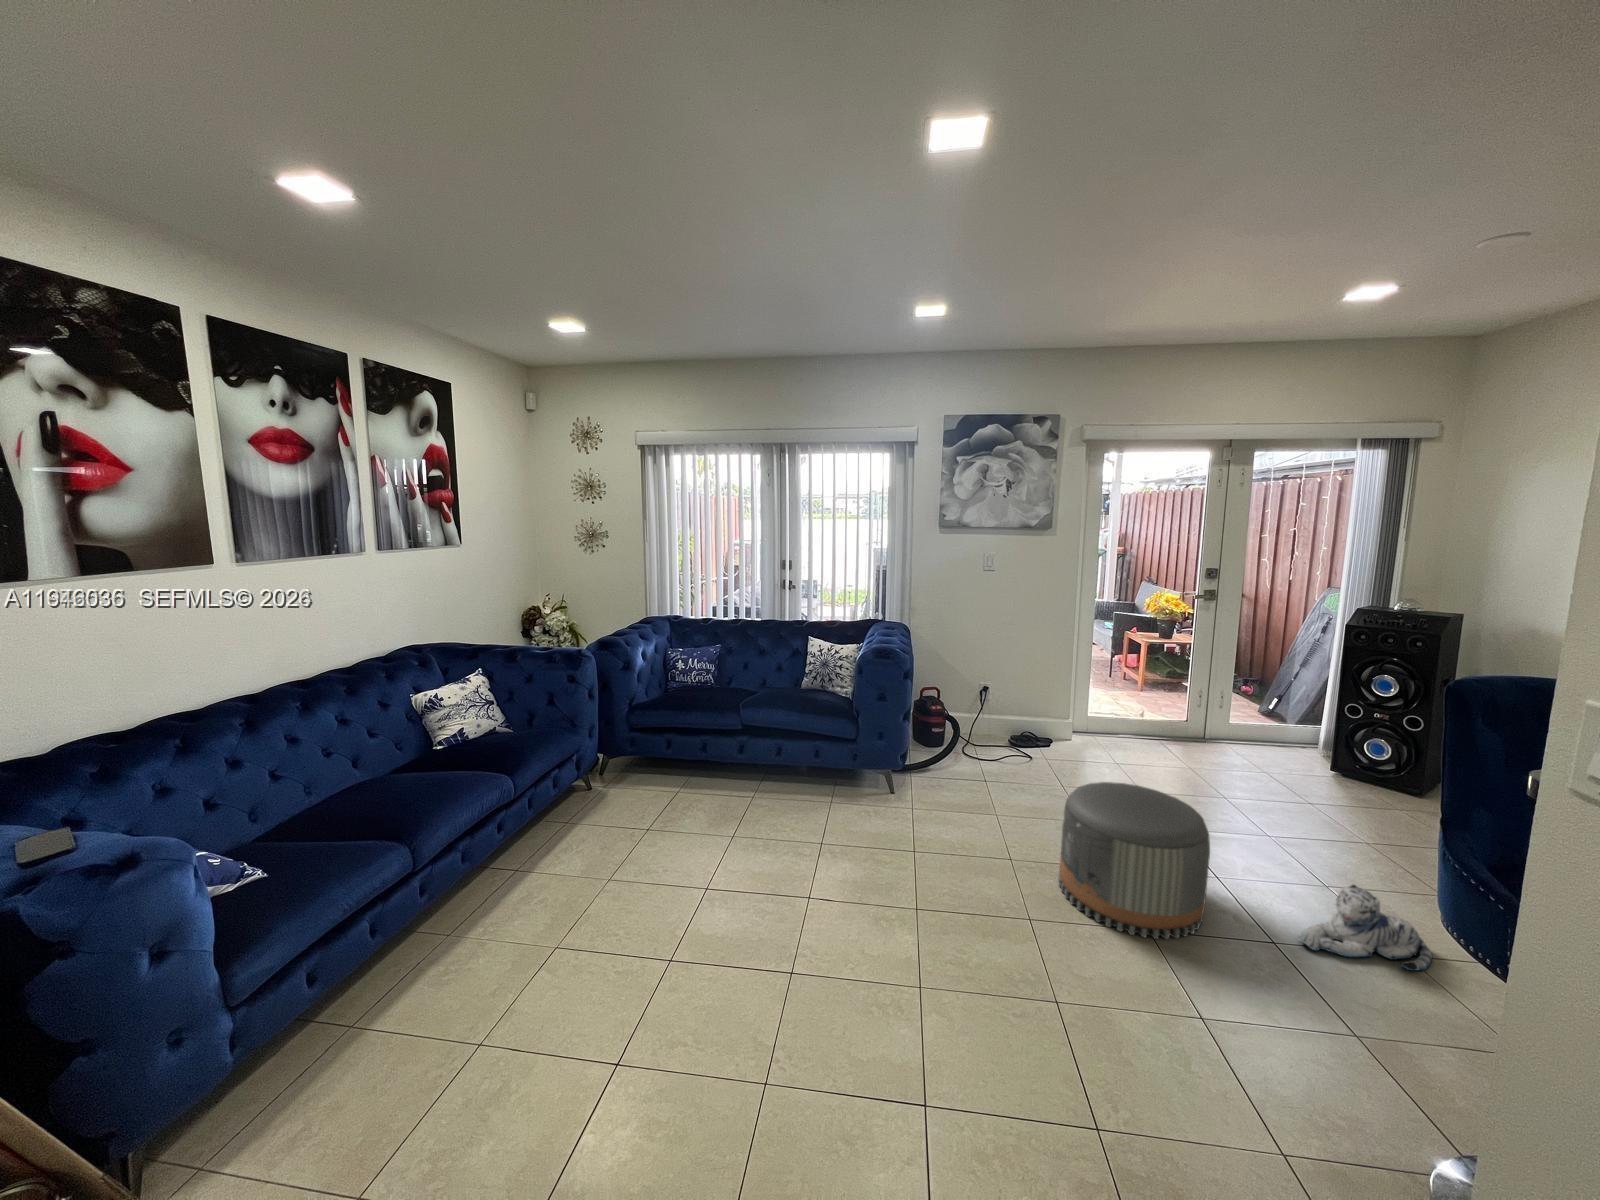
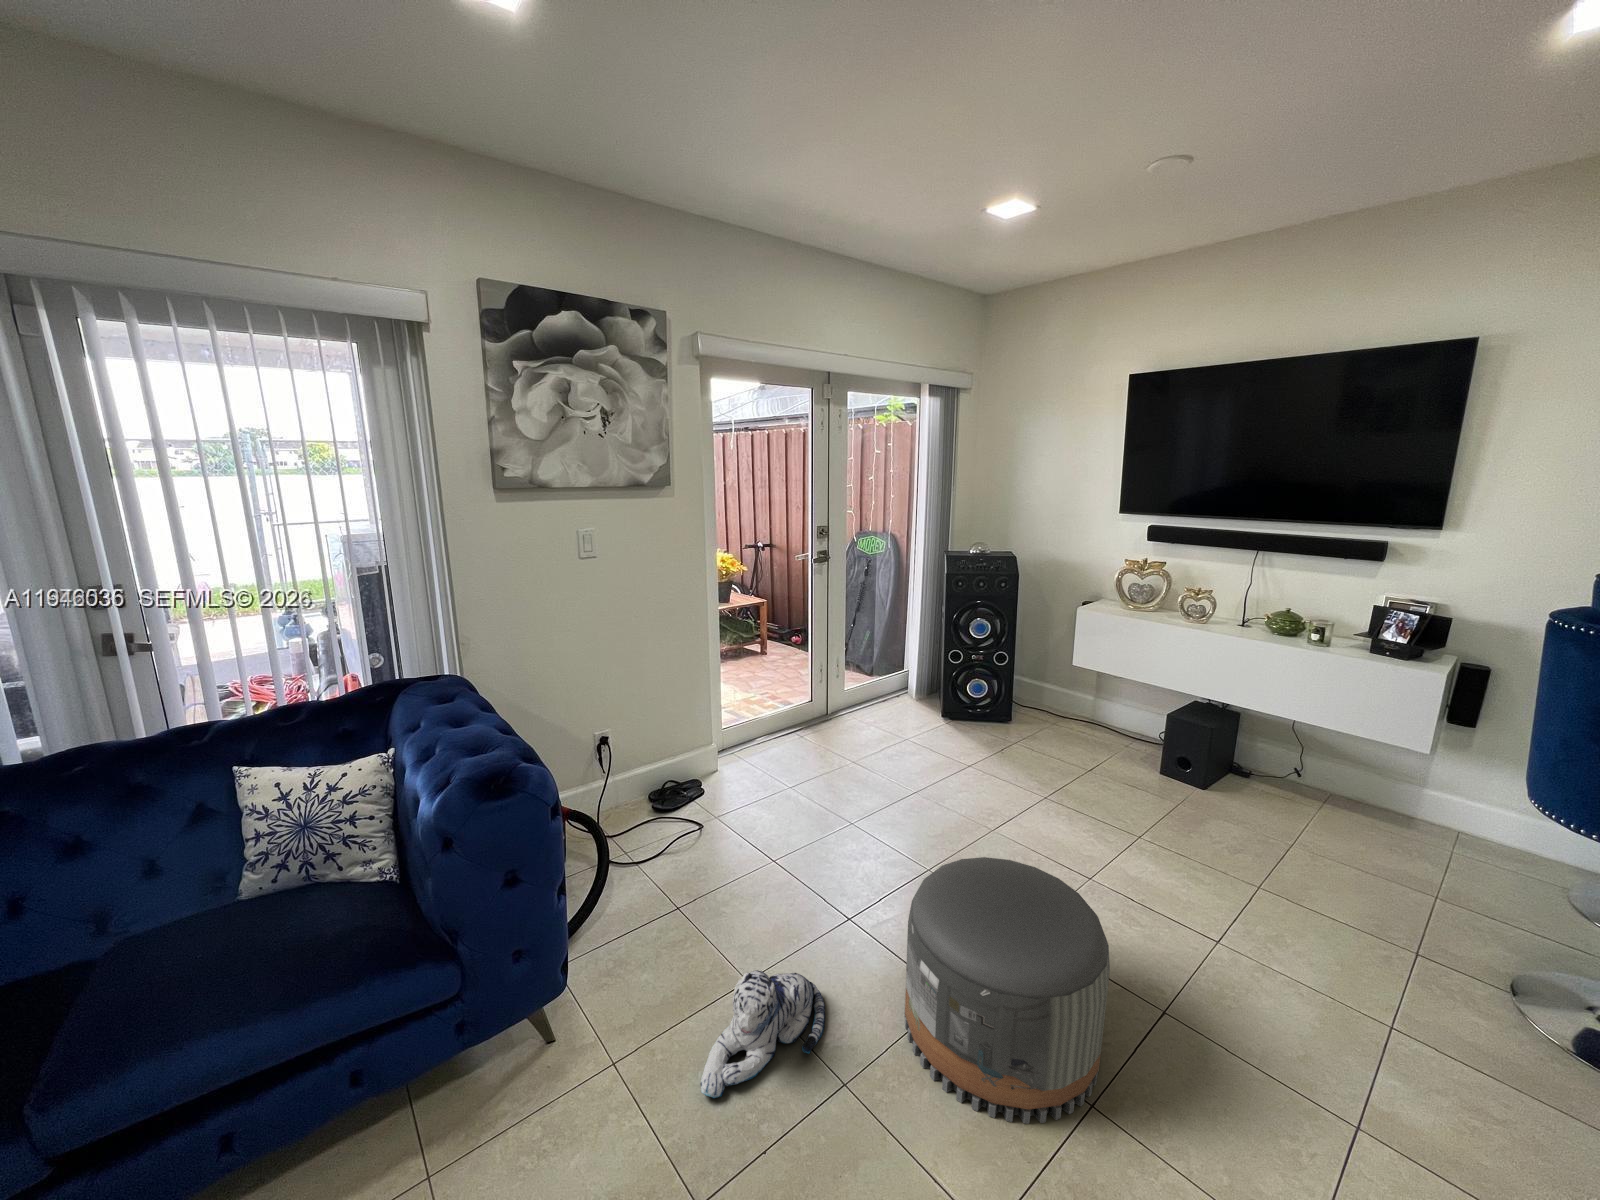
plush toy: present [1299,884,1432,971] -> present [700,970,825,1098]

